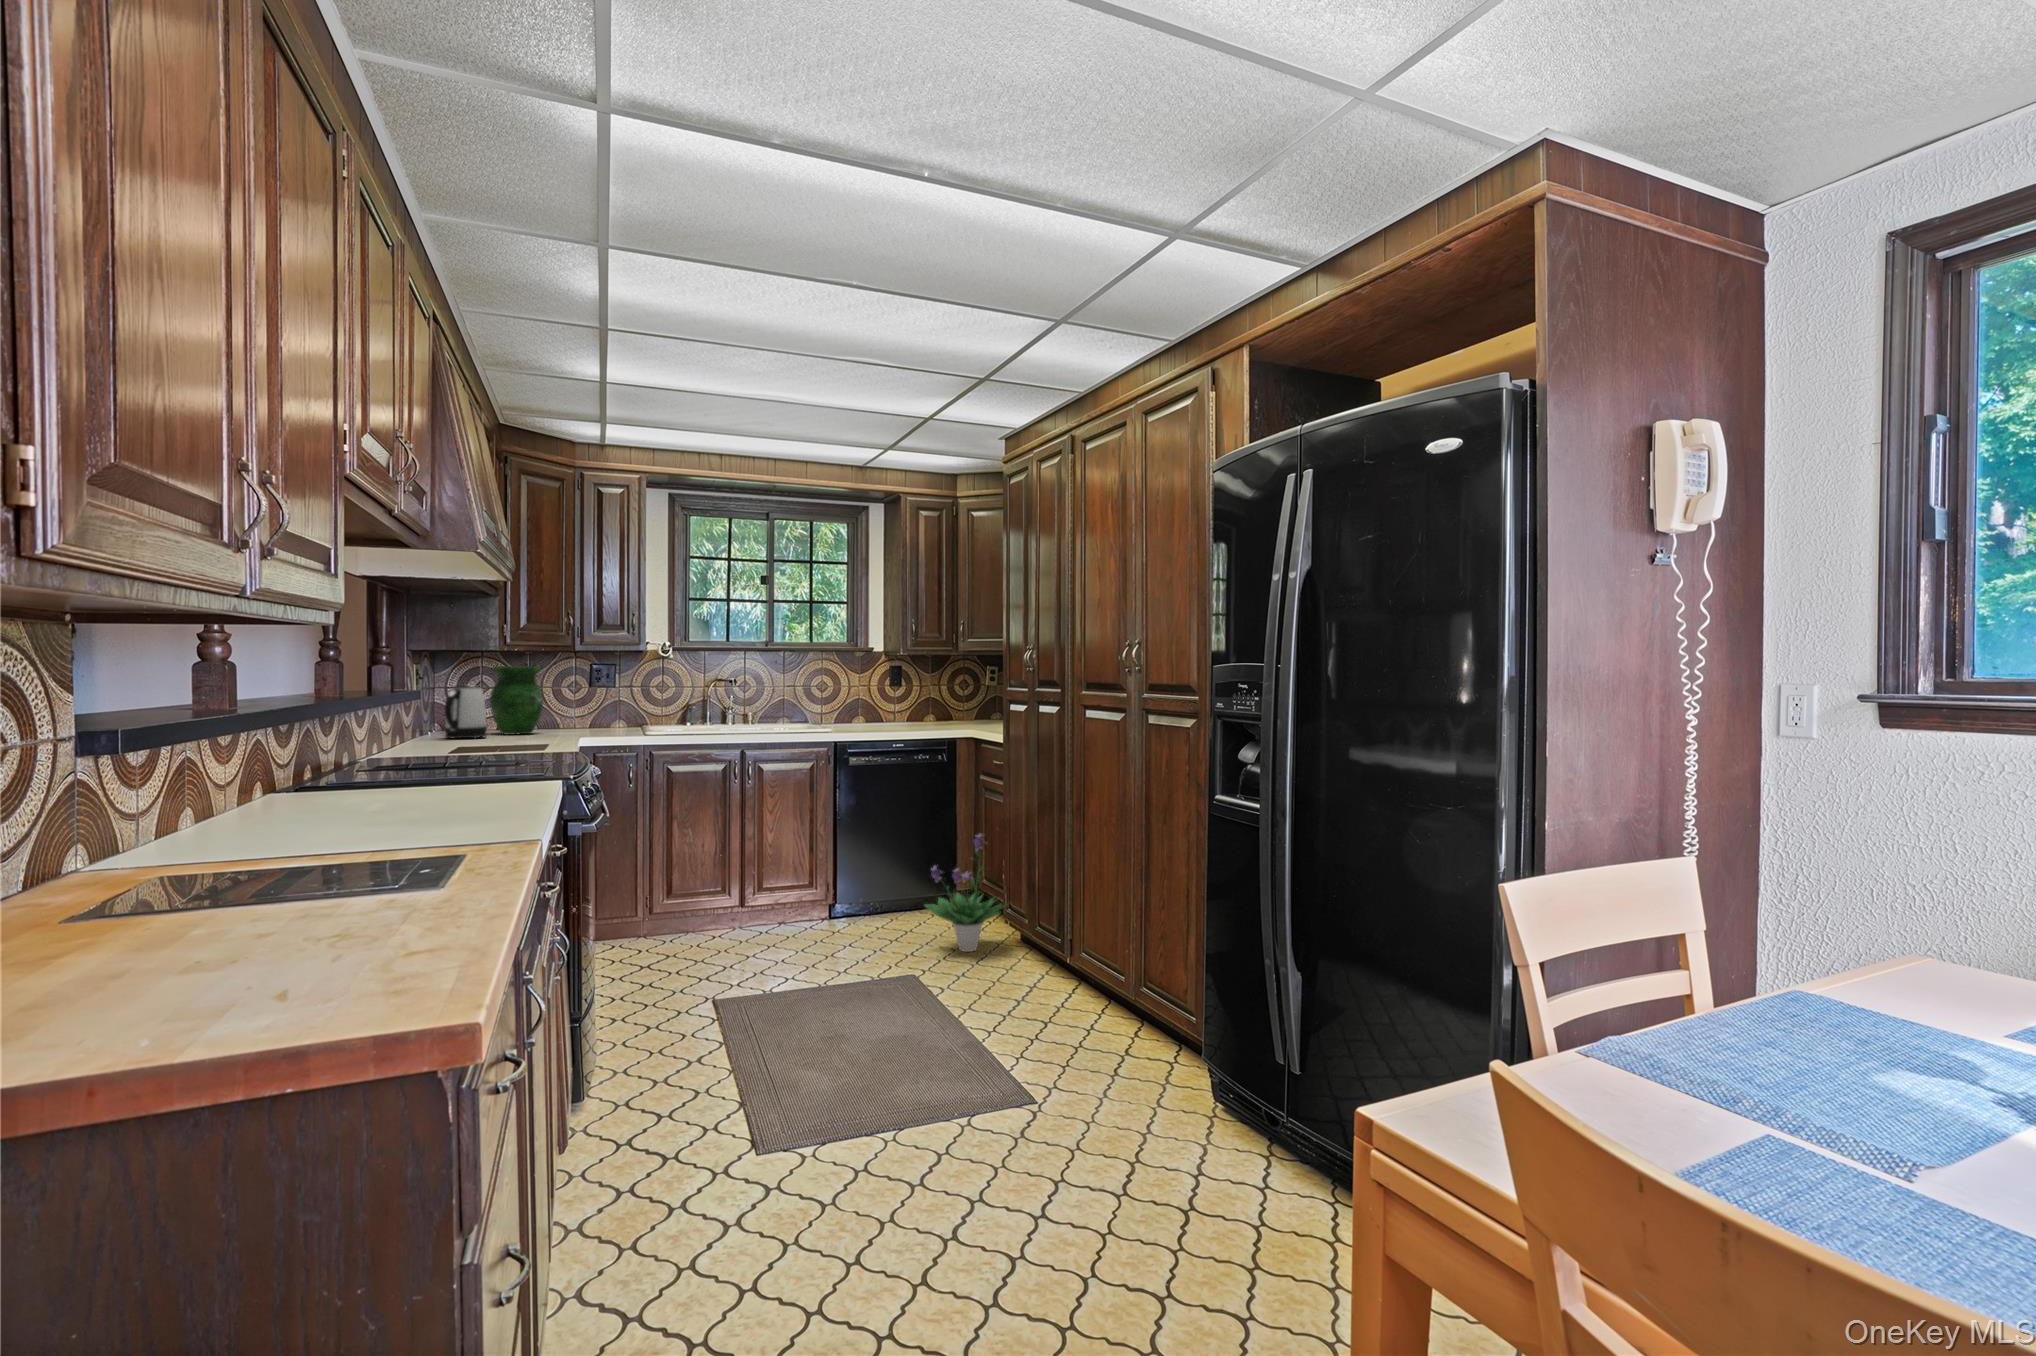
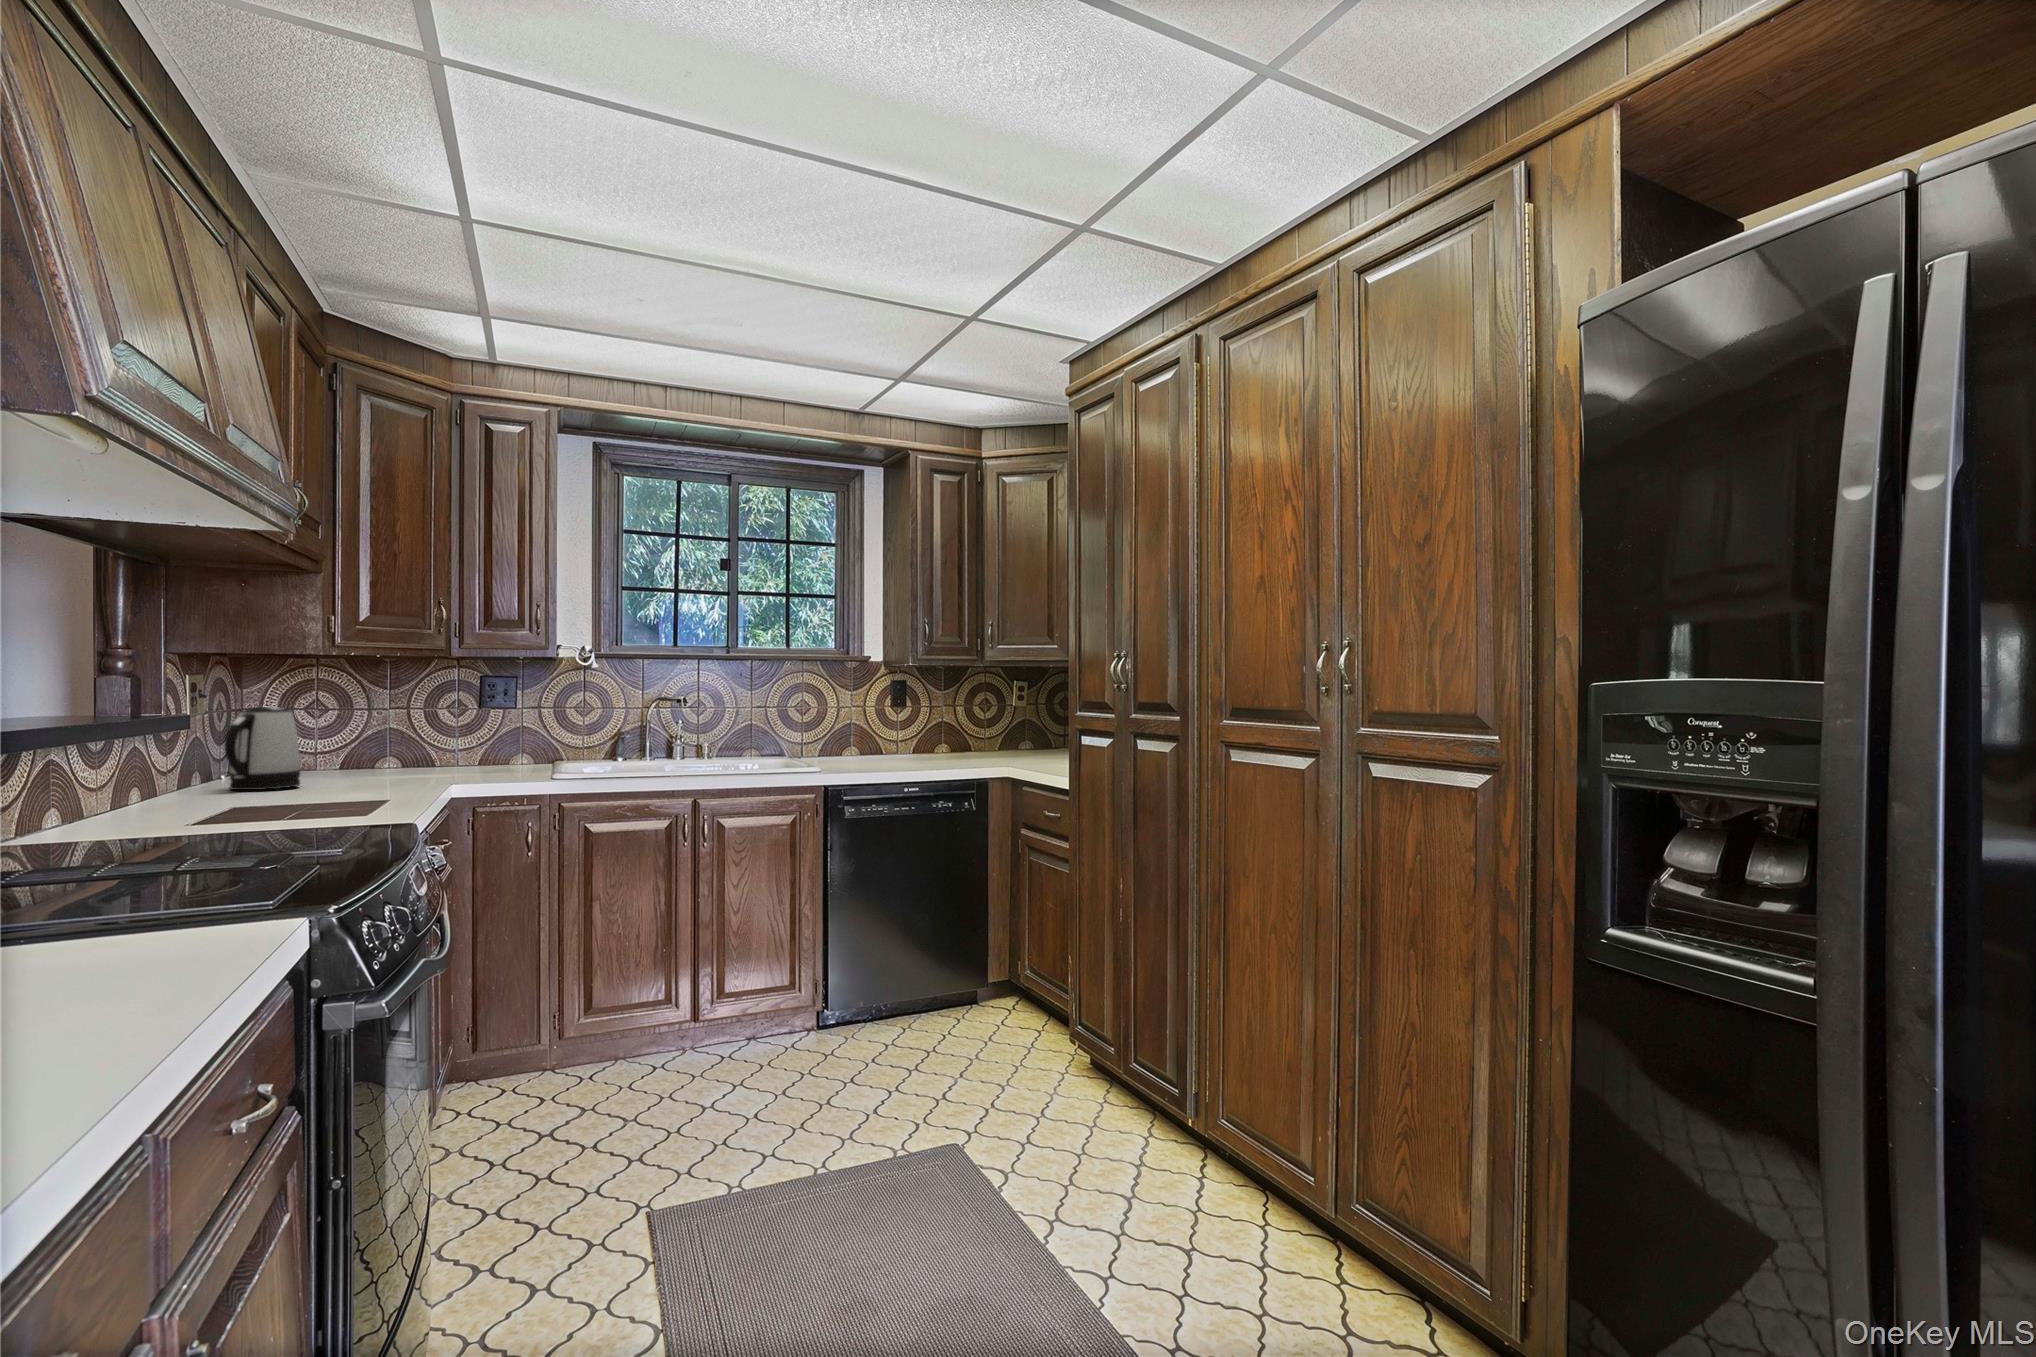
vase: present [490,666,543,735] -> none [314,678,398,780]
potted plant: present [925,835,1006,952] -> none [961,920,1086,1095]

